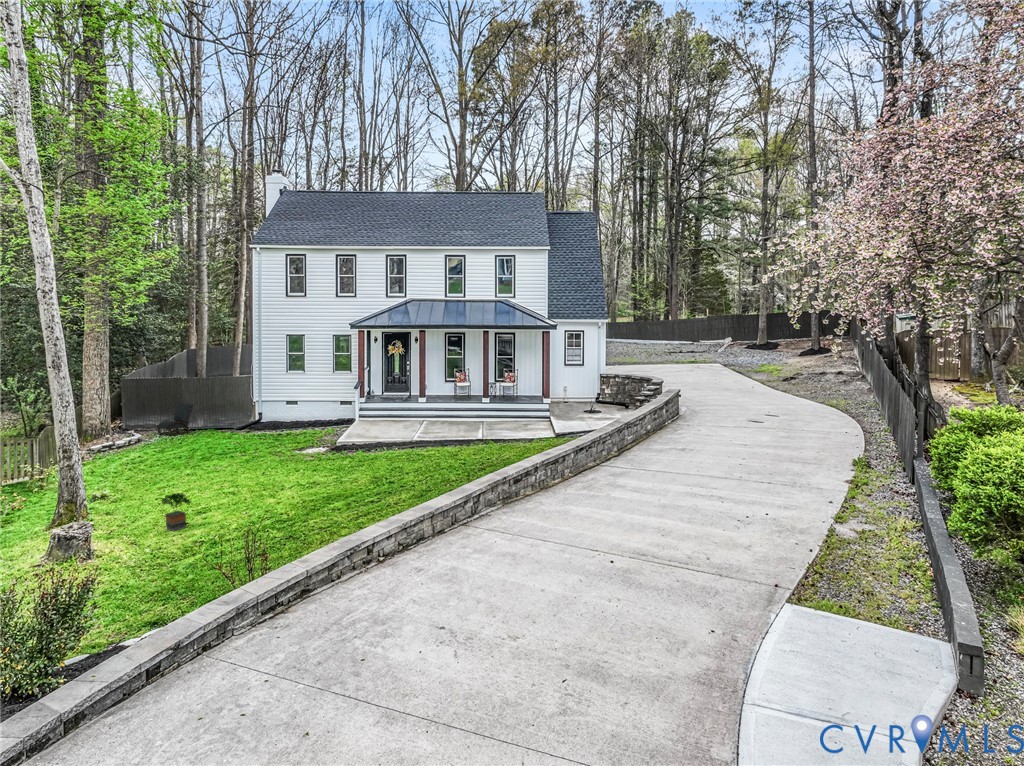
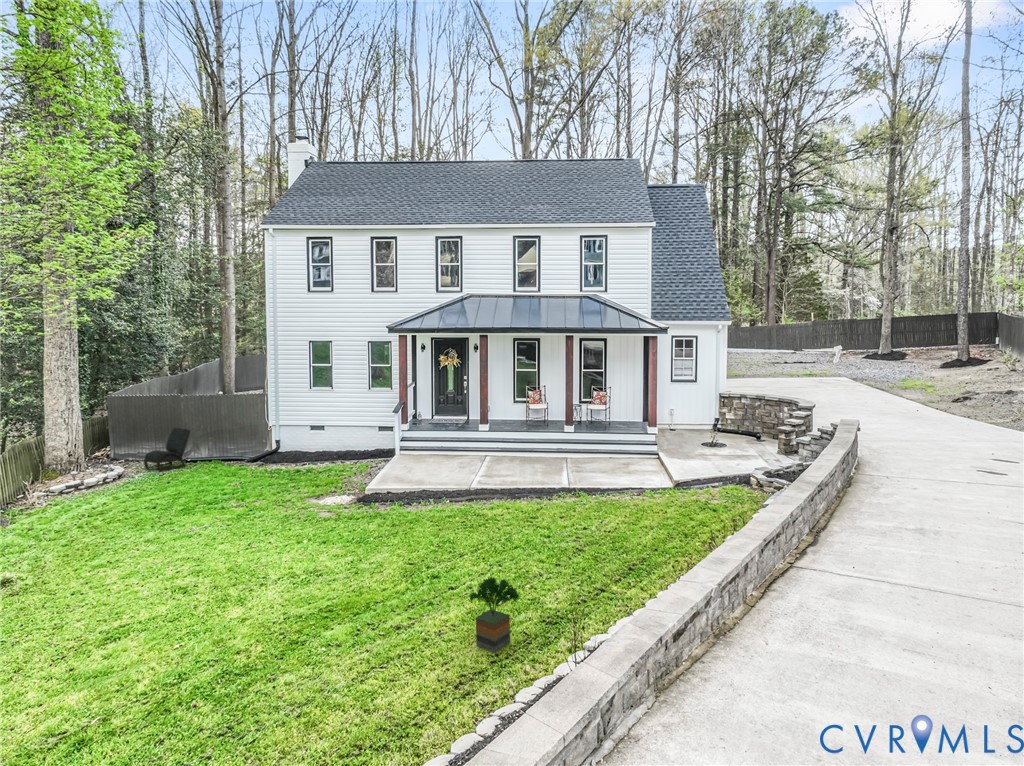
potted tree: present [161,493,191,531] -> present [469,577,519,653]

